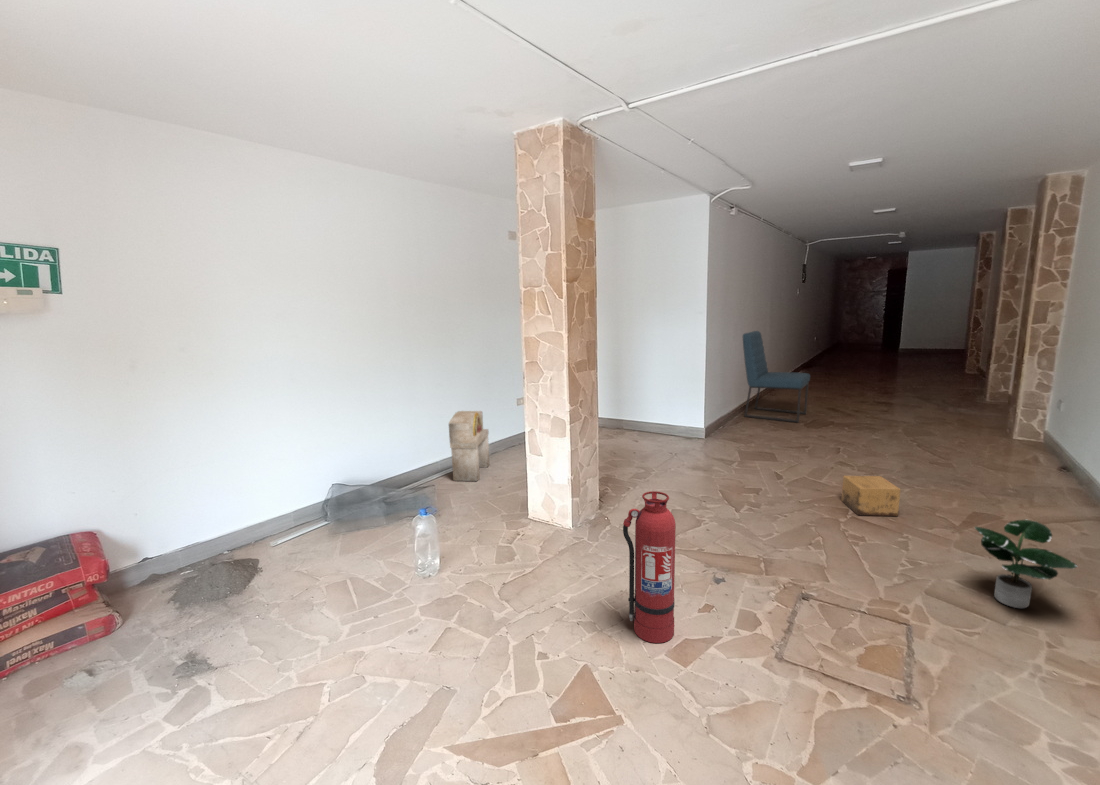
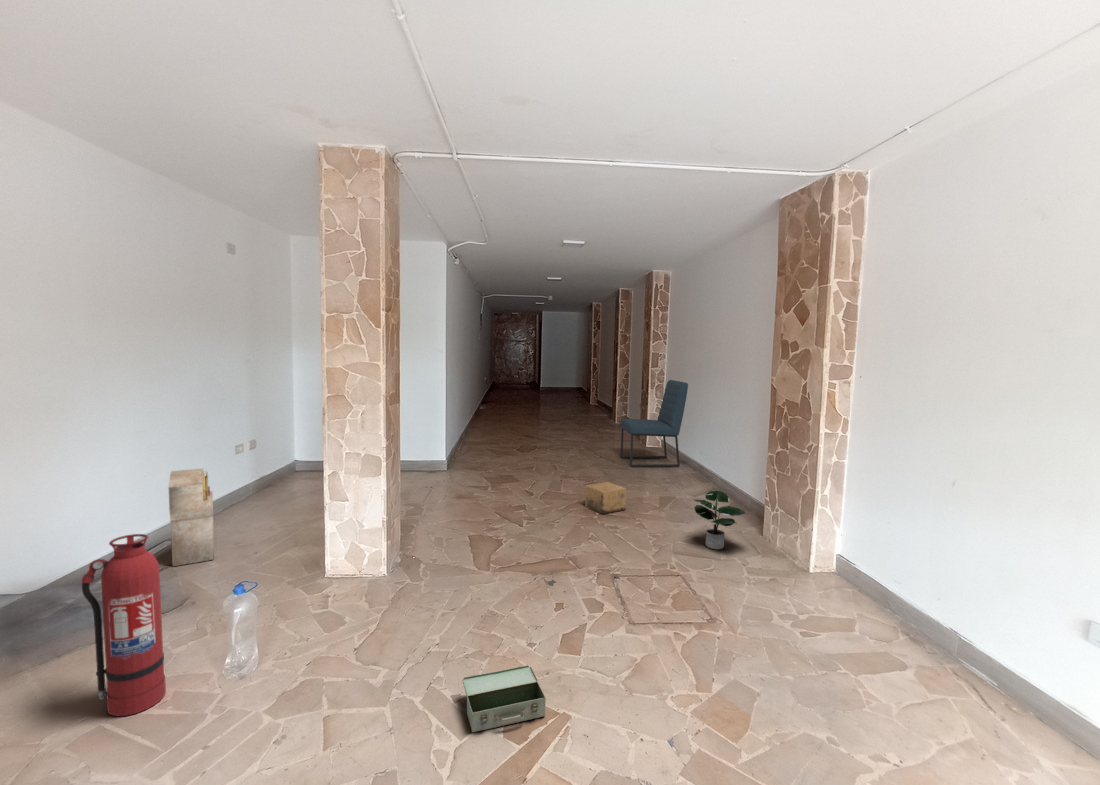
chair: present [743,331,810,422] -> present [620,380,688,467]
fire extinguisher: present [623,491,676,643] -> present [82,534,166,716]
toolbox: none [528,640,612,710] -> present [462,666,546,732]

